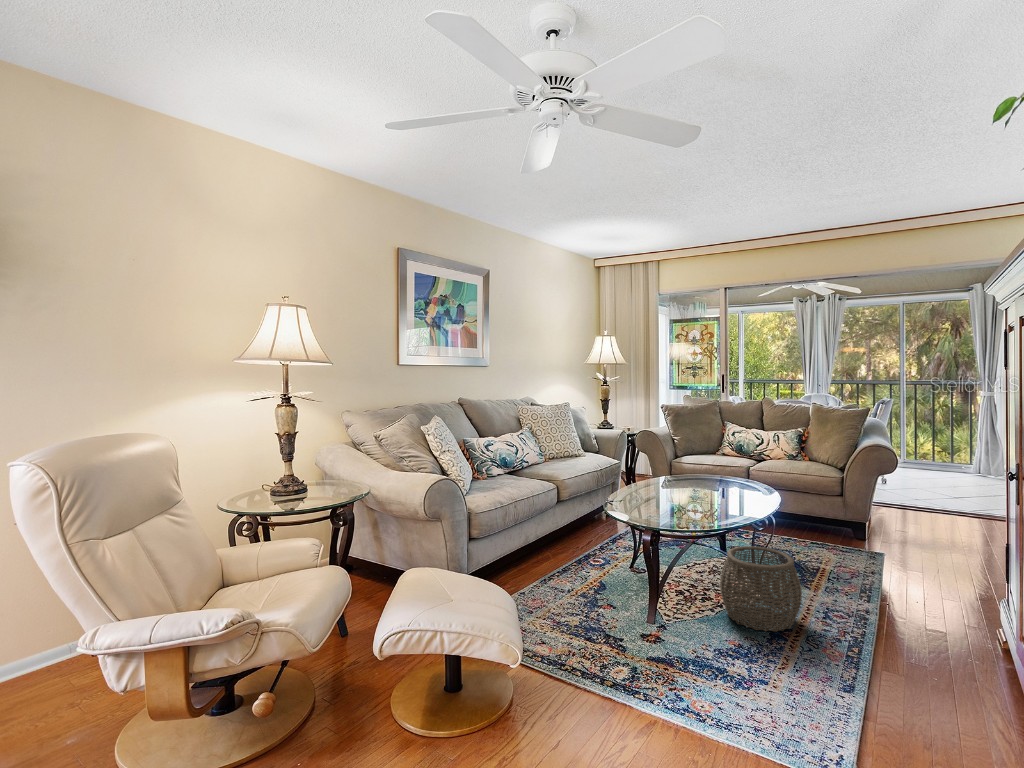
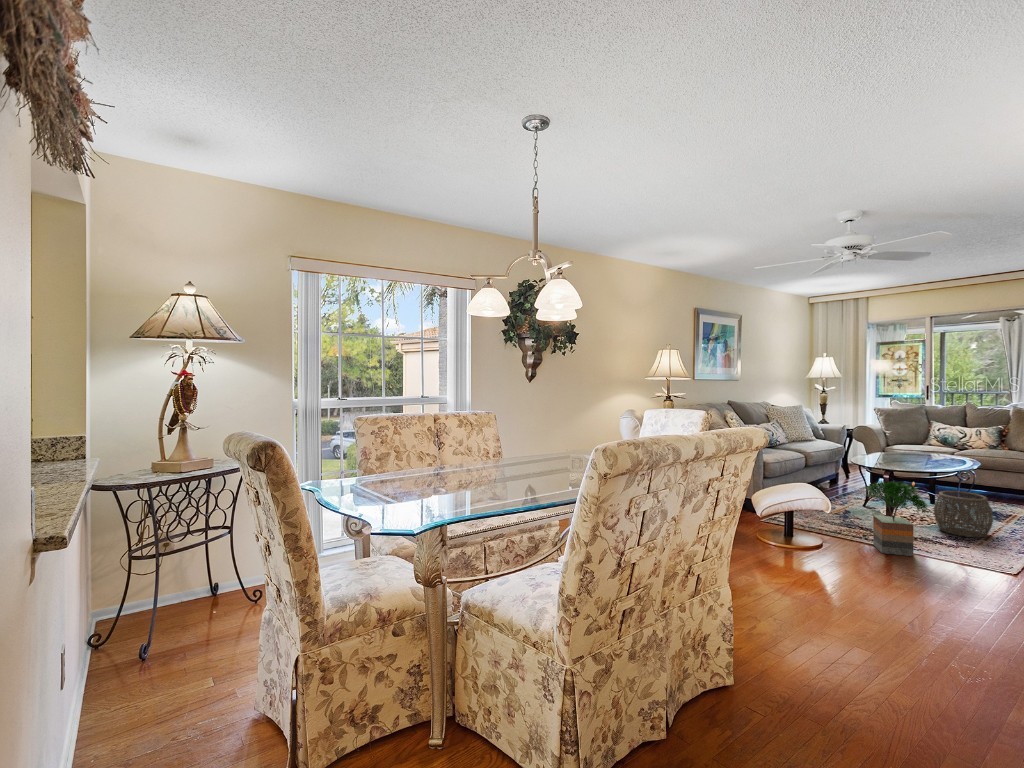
potted tree: none [600,558,705,717] -> present [866,481,928,556]

